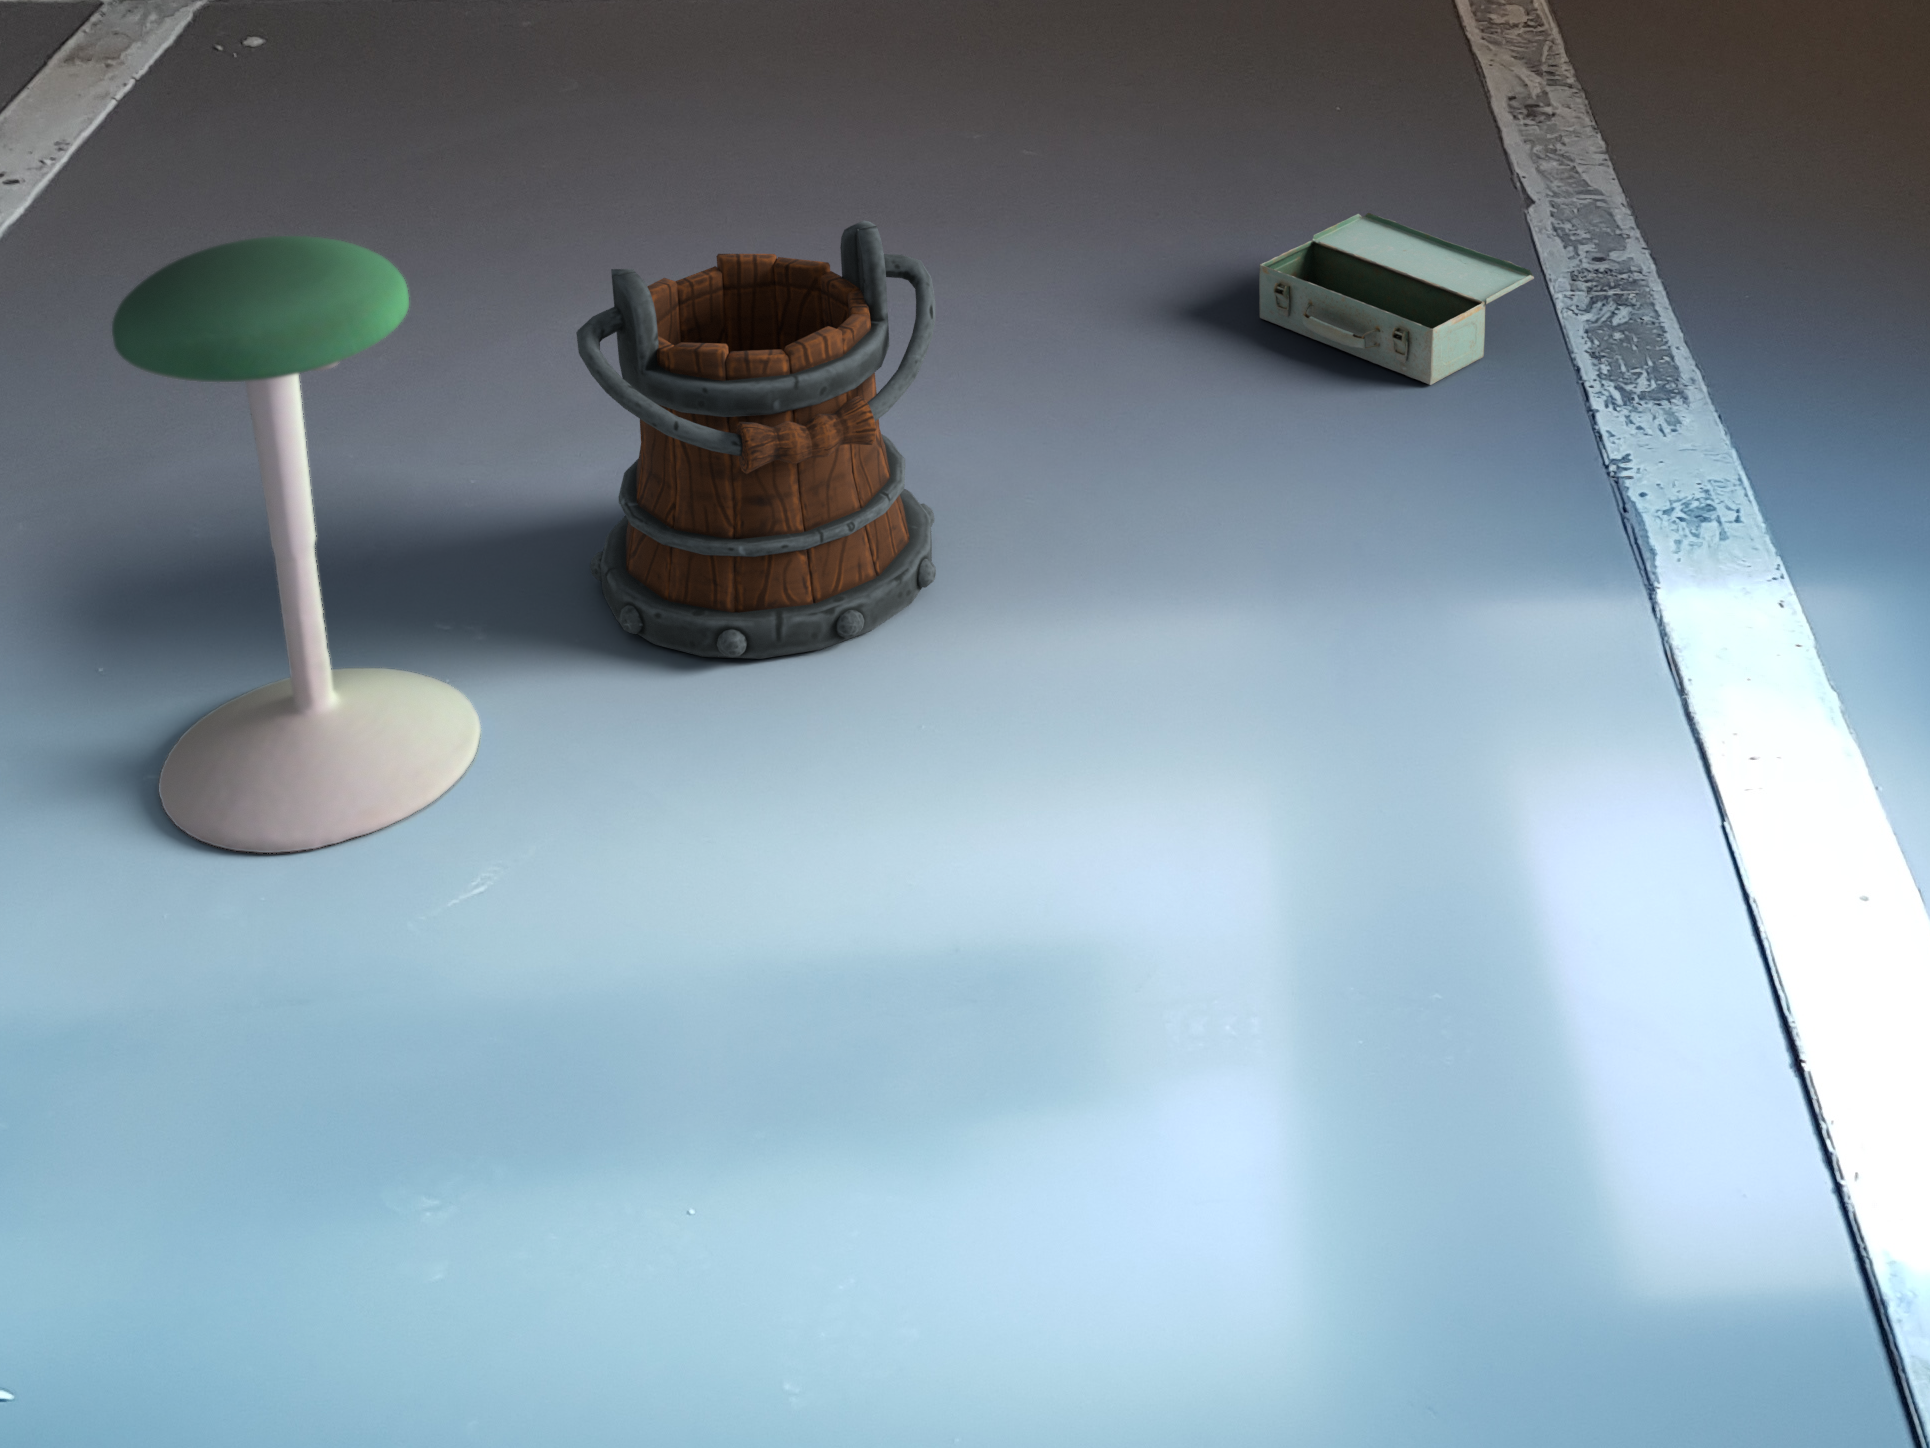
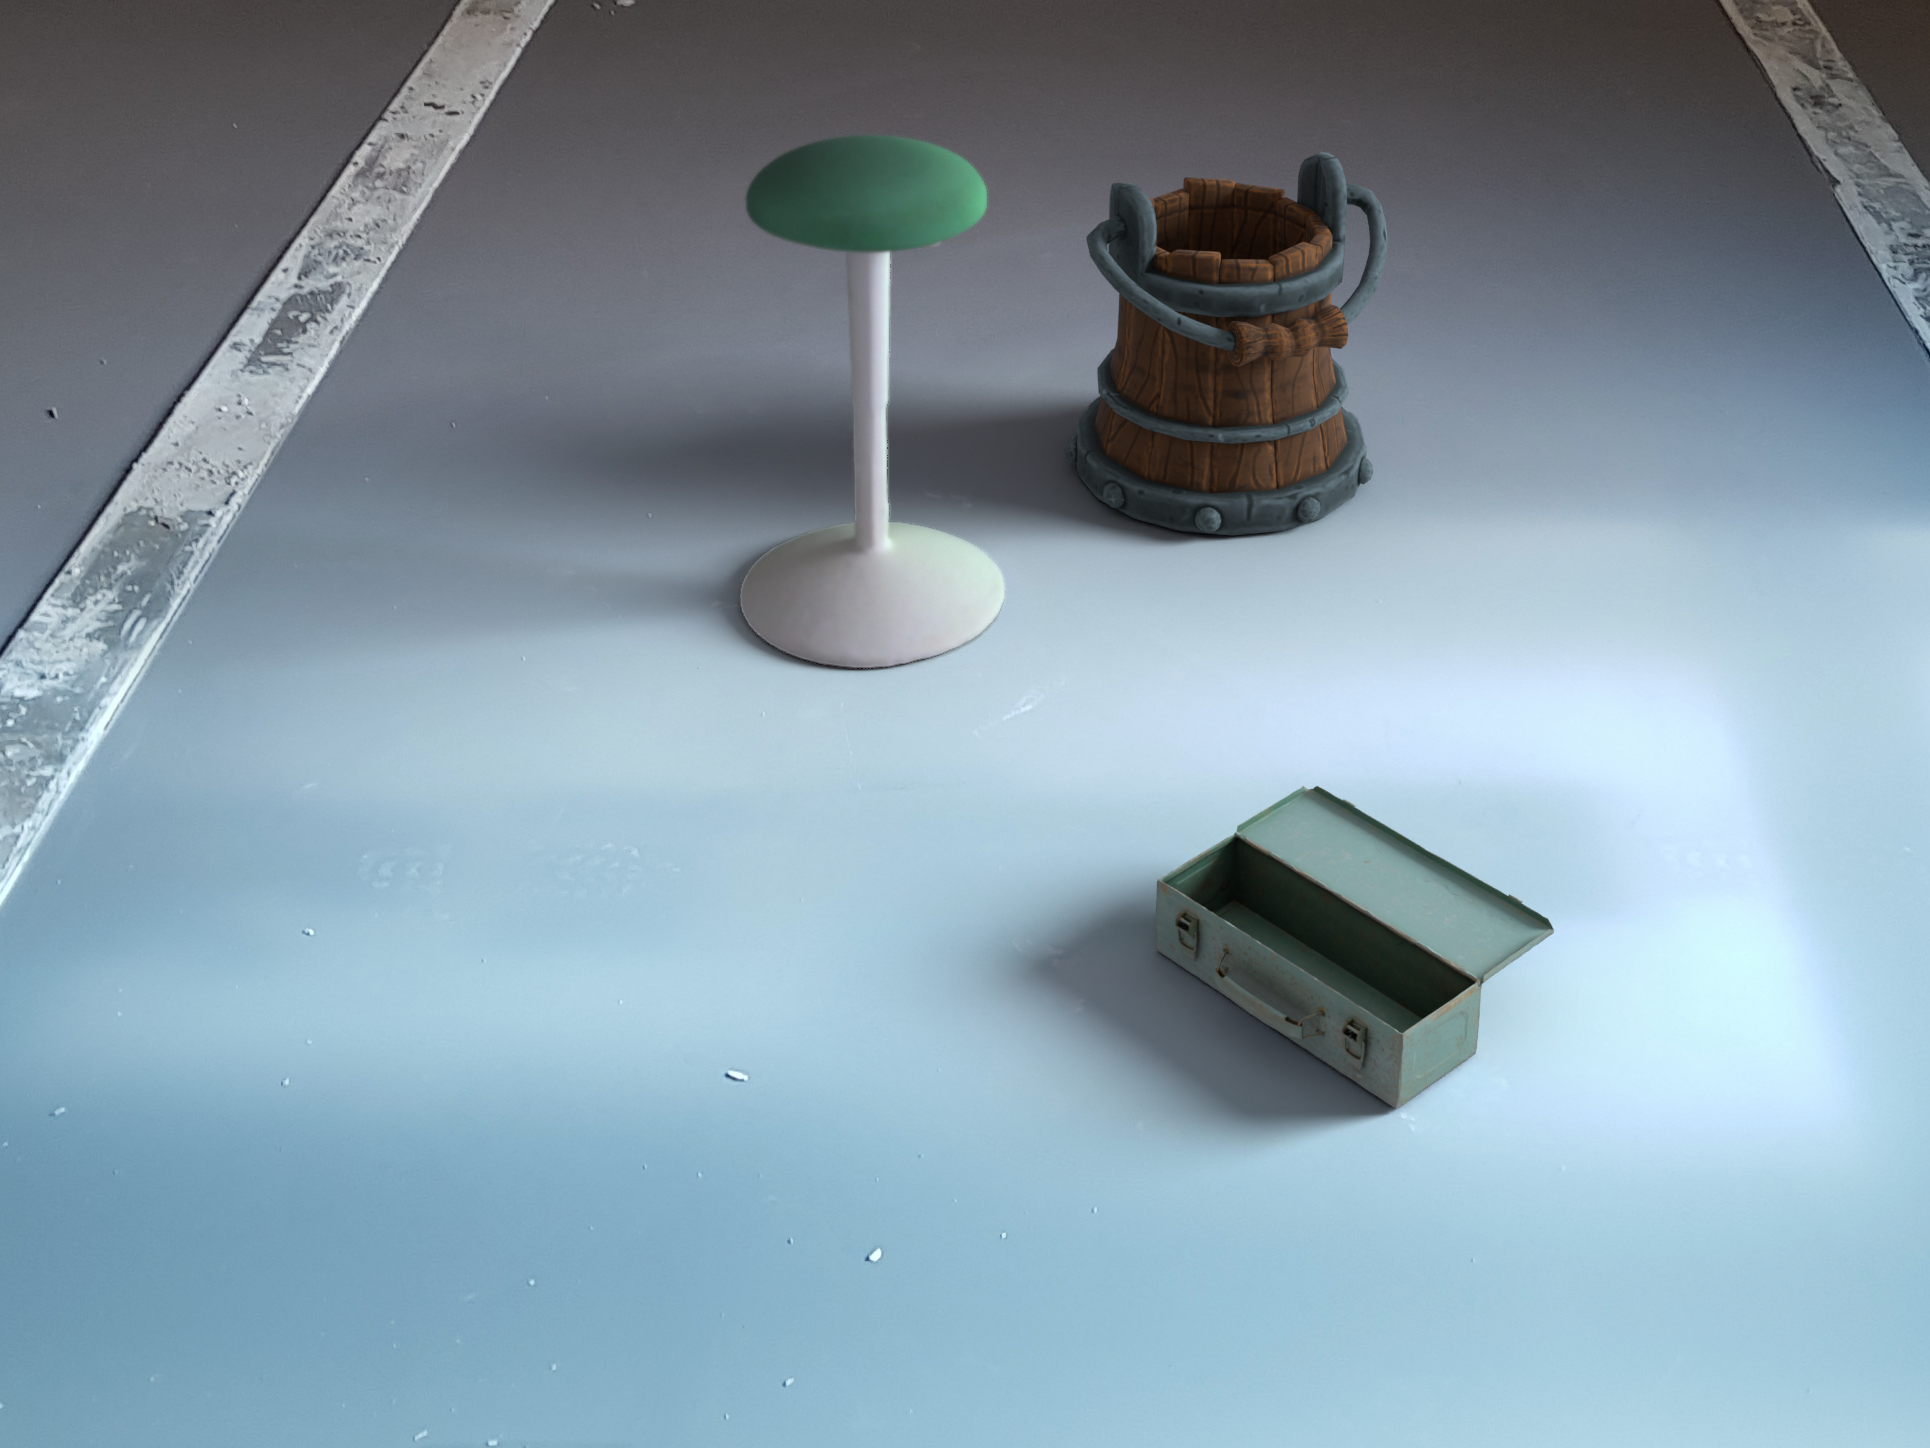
toolbox: present [1259,213,1534,385] -> present [1155,786,1554,1109]

